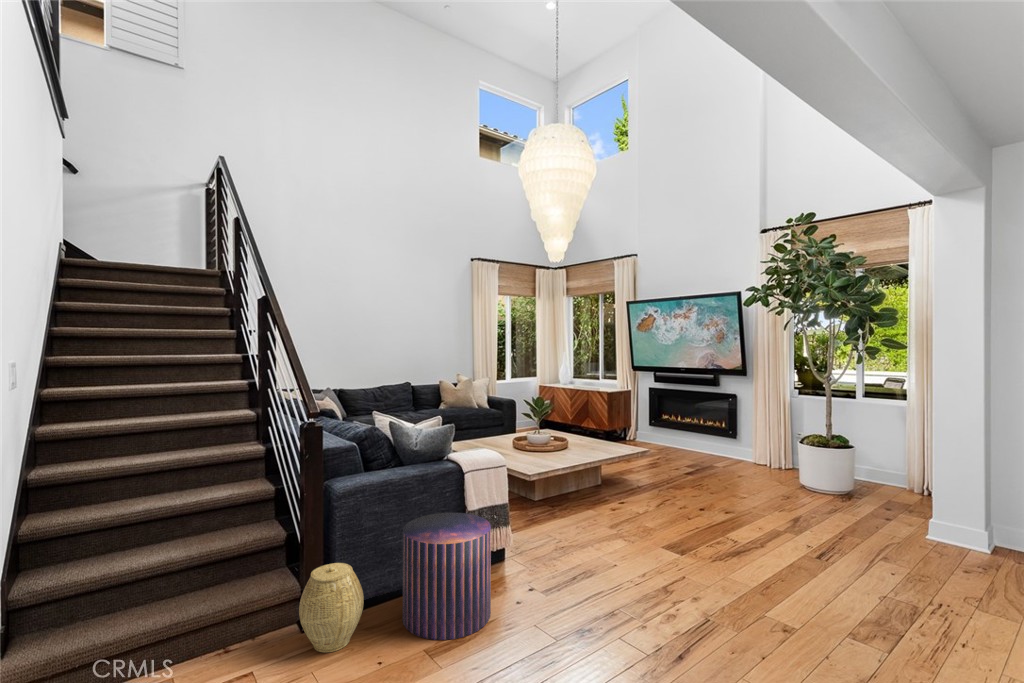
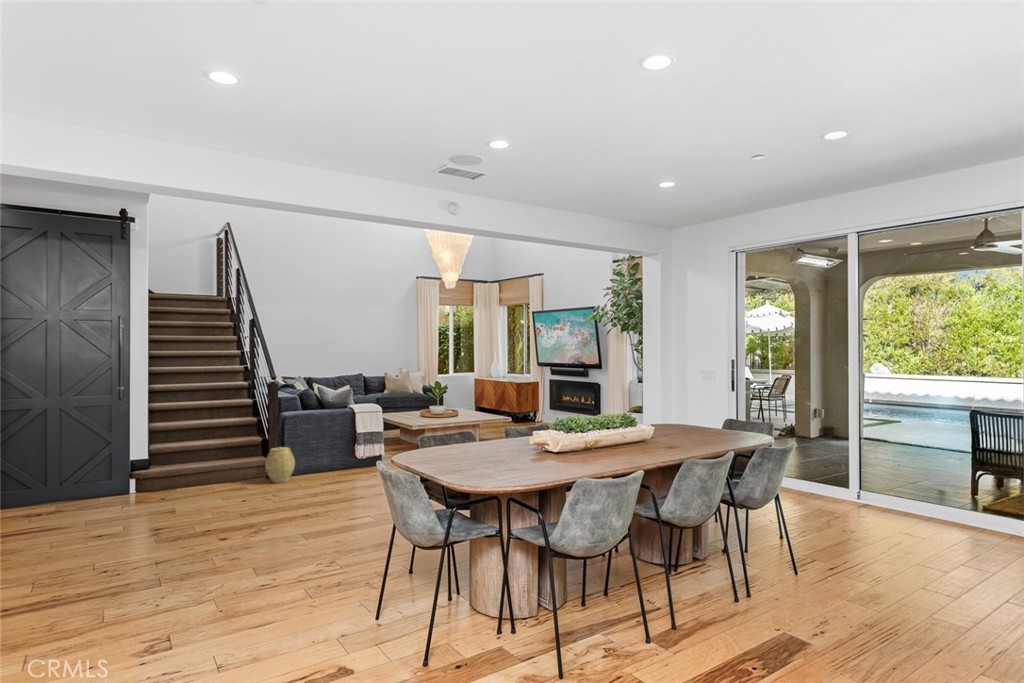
pouf: present [403,513,491,640] -> none [315,431,360,482]

